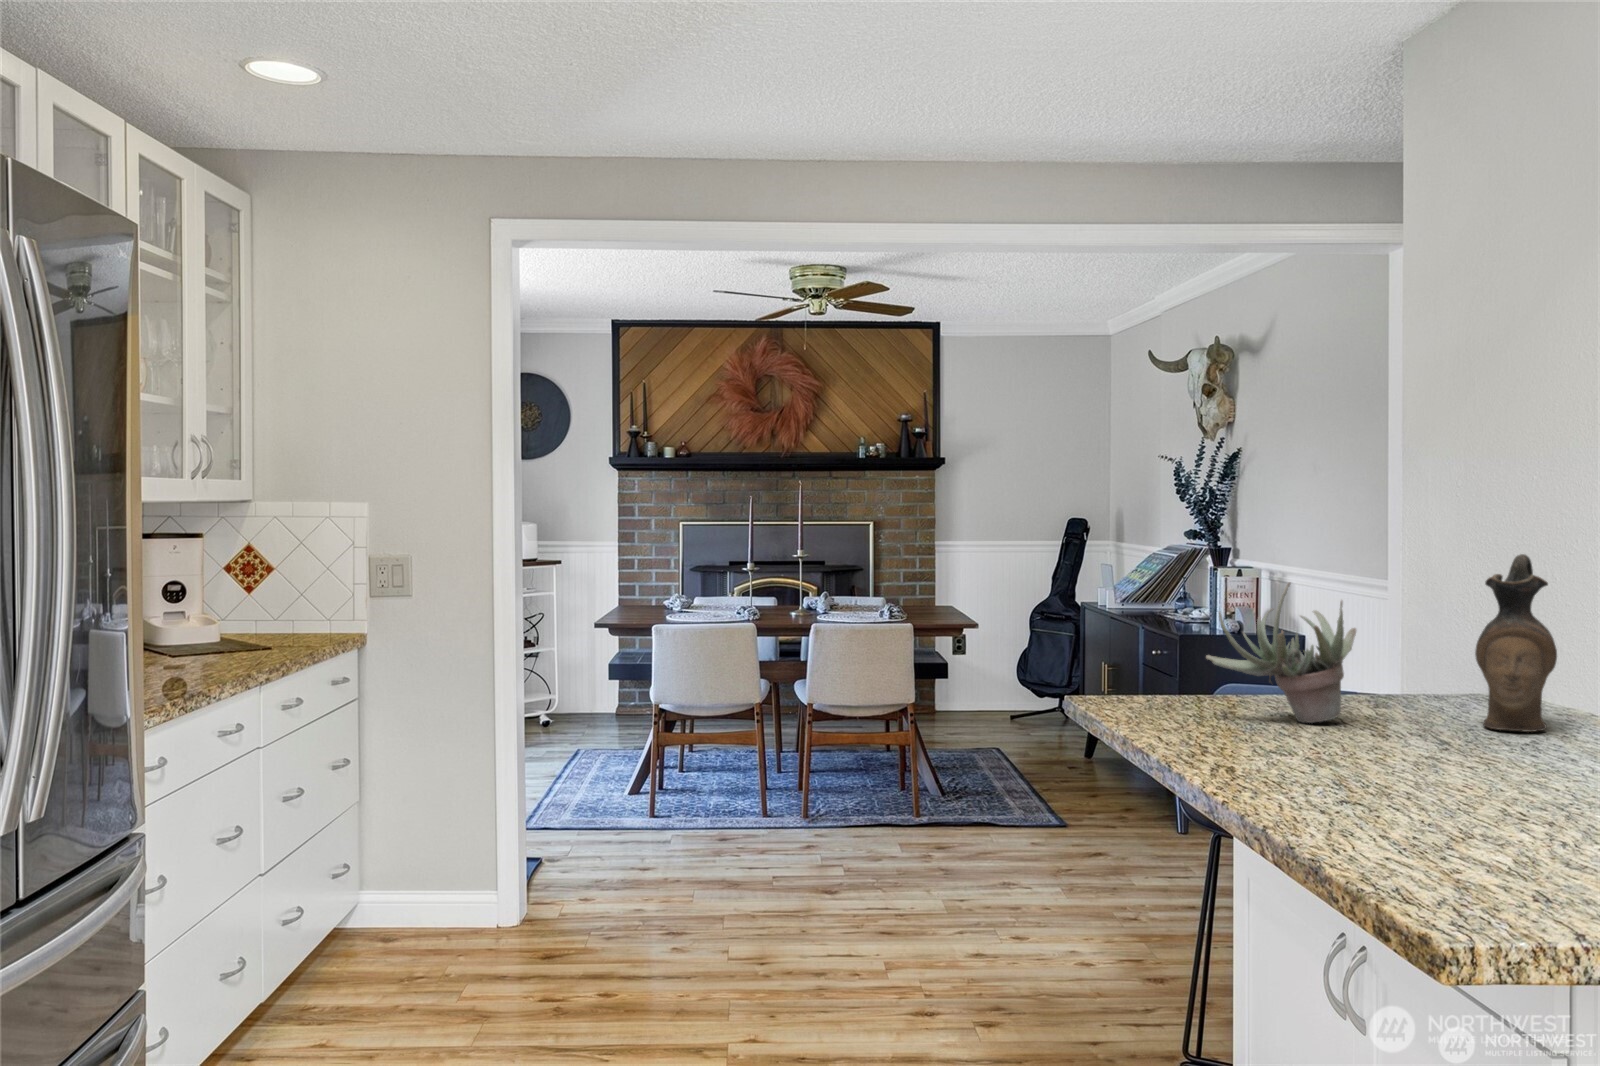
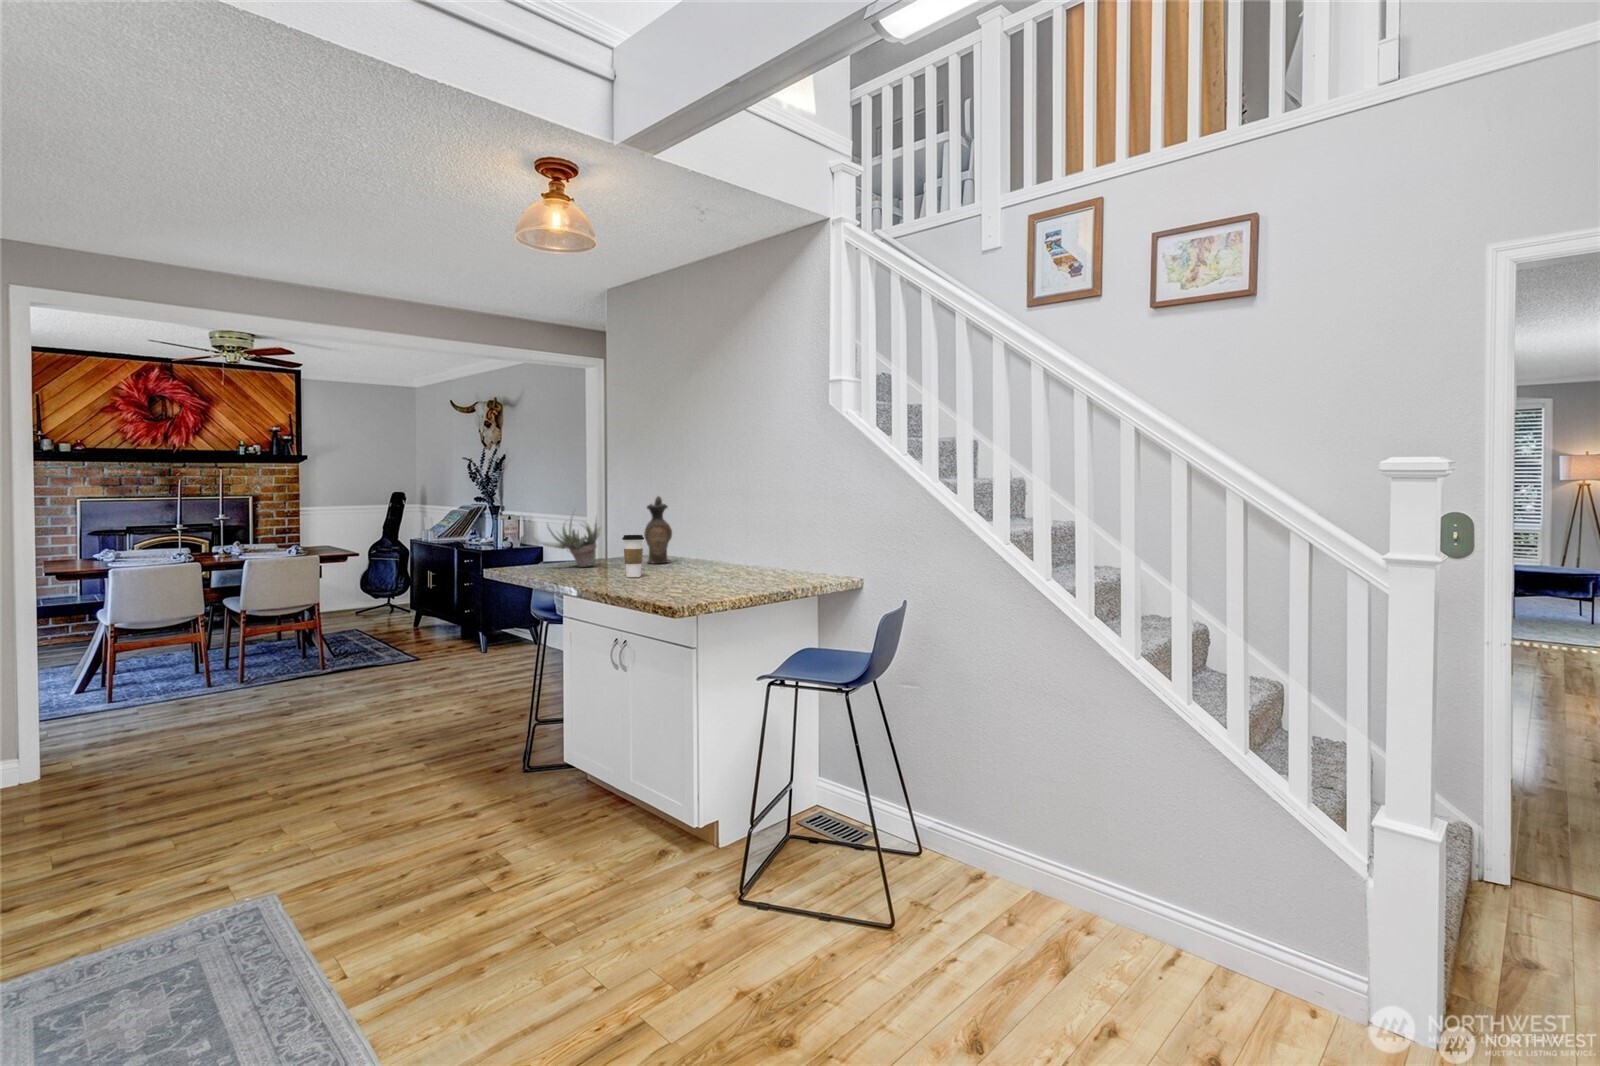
coffee cup: none [1389,664,1452,781] -> present [622,535,644,577]

